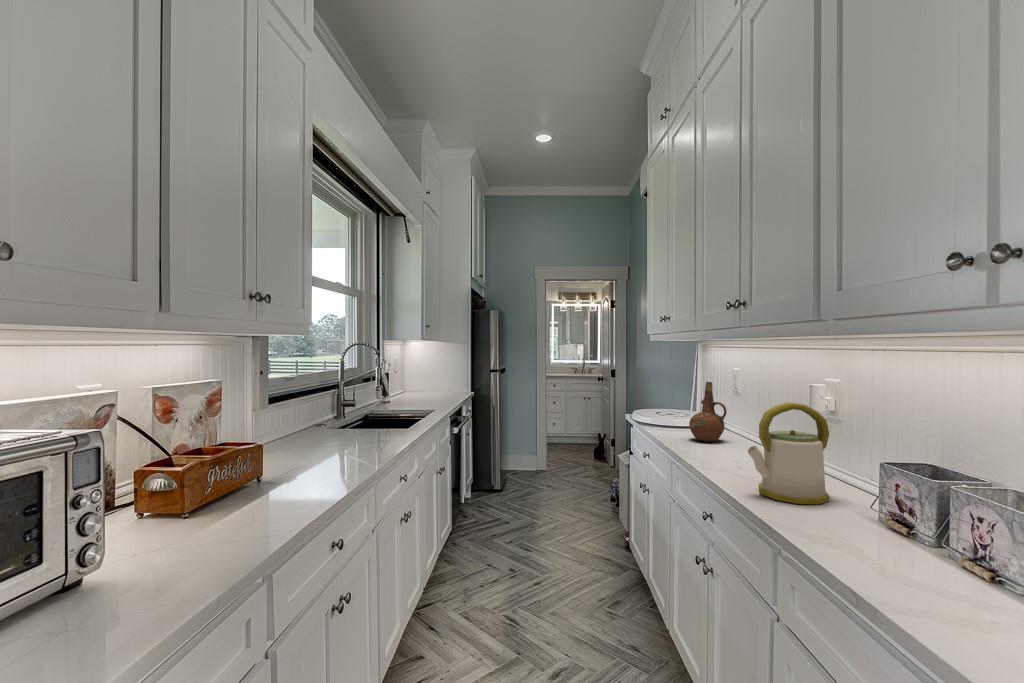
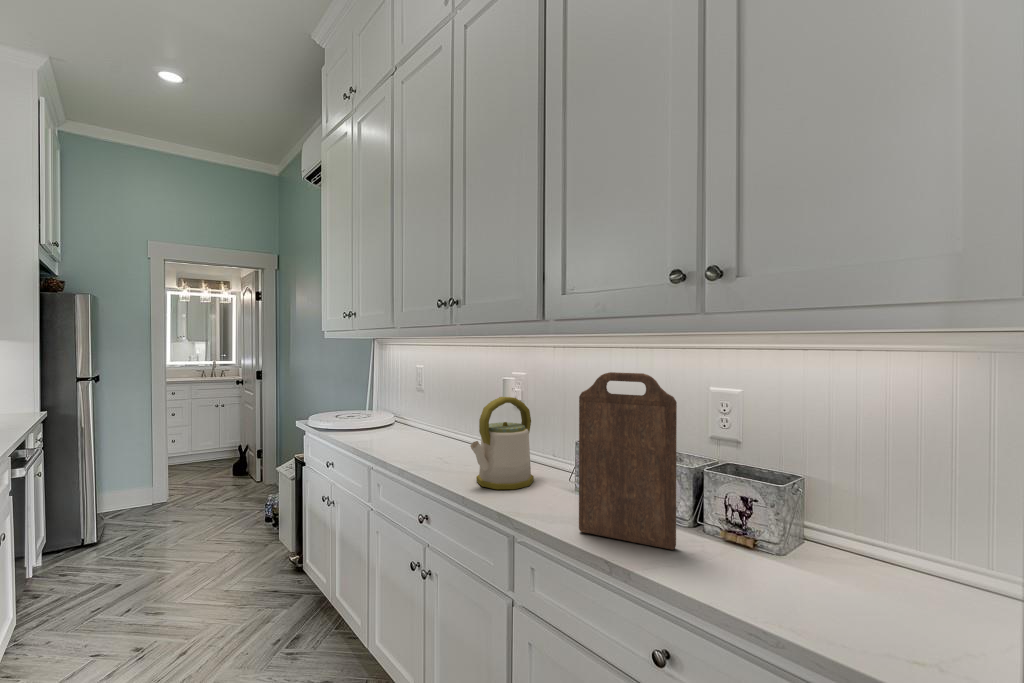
cutting board: none [843,378,977,610] -> present [579,372,677,550]
ceramic pitcher: present [689,382,727,442] -> none [383,380,418,440]

